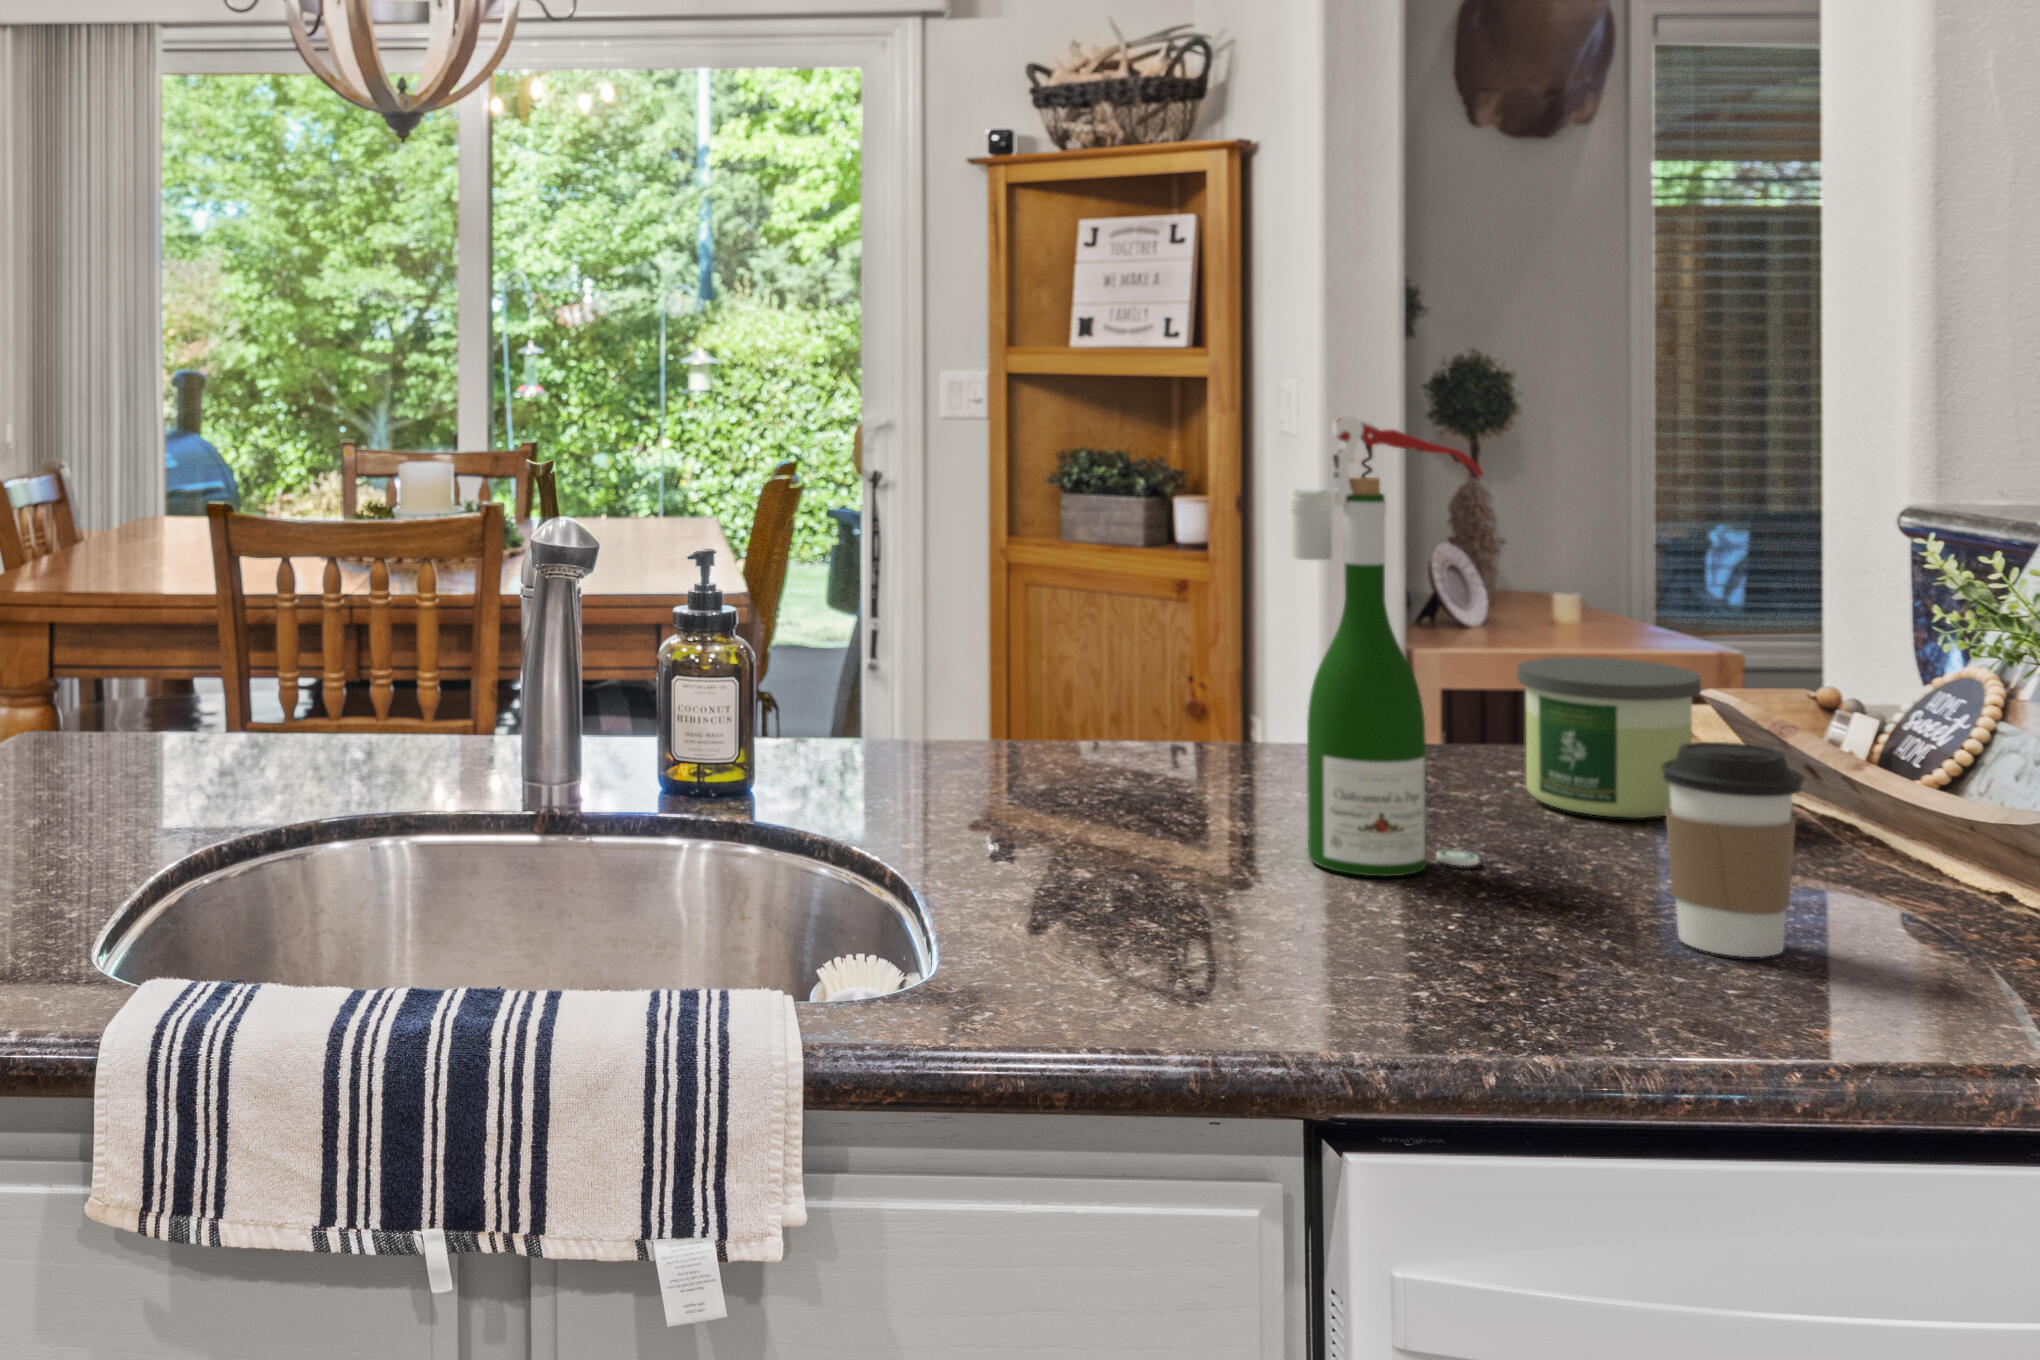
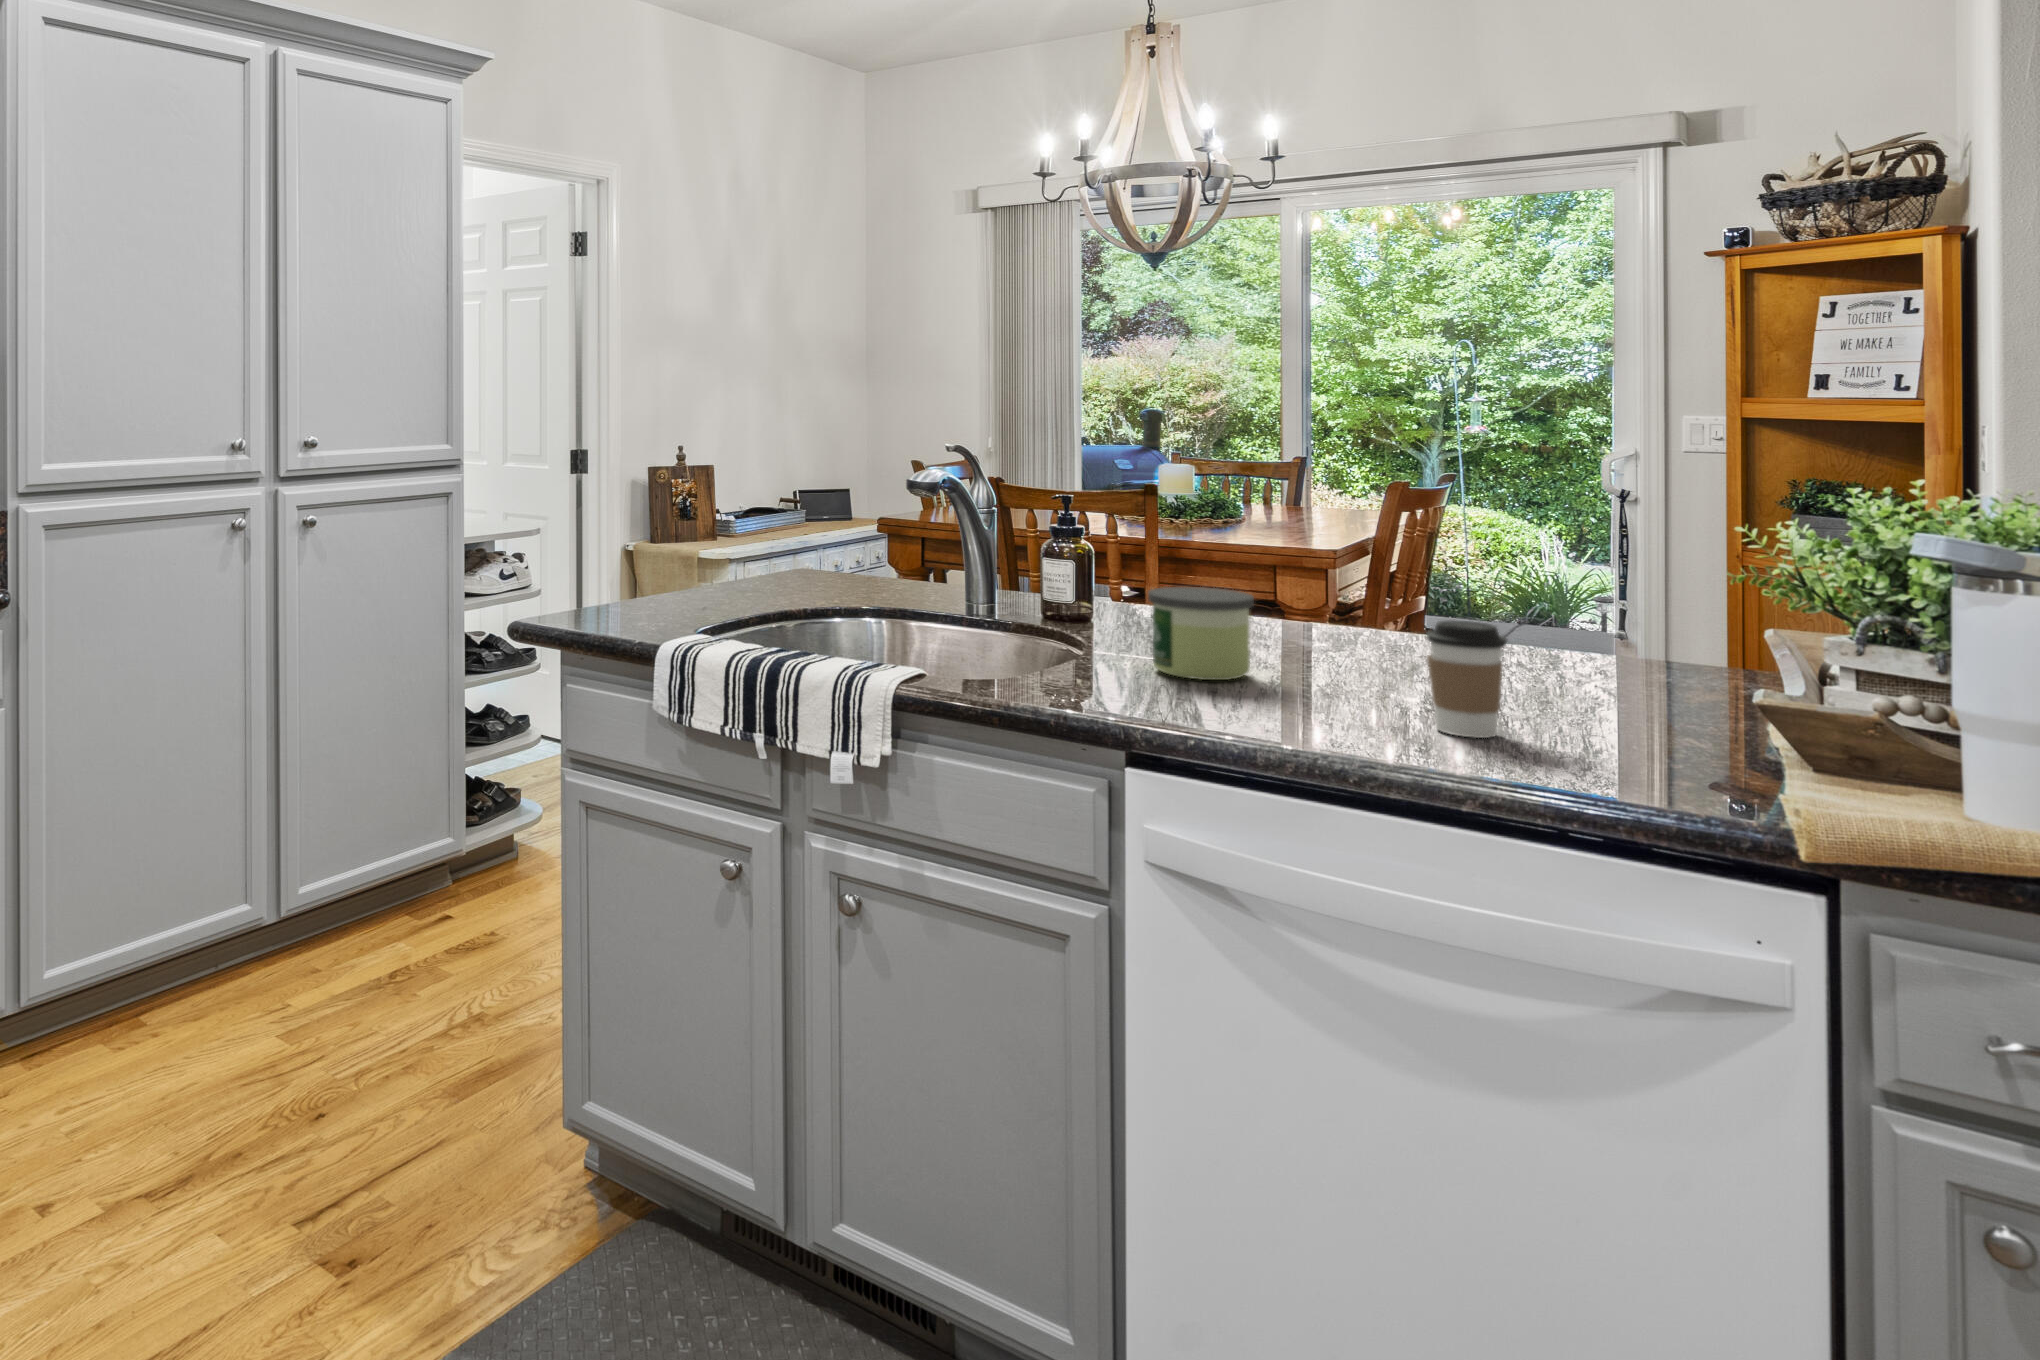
wine bottle: present [1290,416,1483,876] -> none [1316,437,1426,693]
candle: present [1517,657,1701,818] -> present [1148,587,1254,680]

